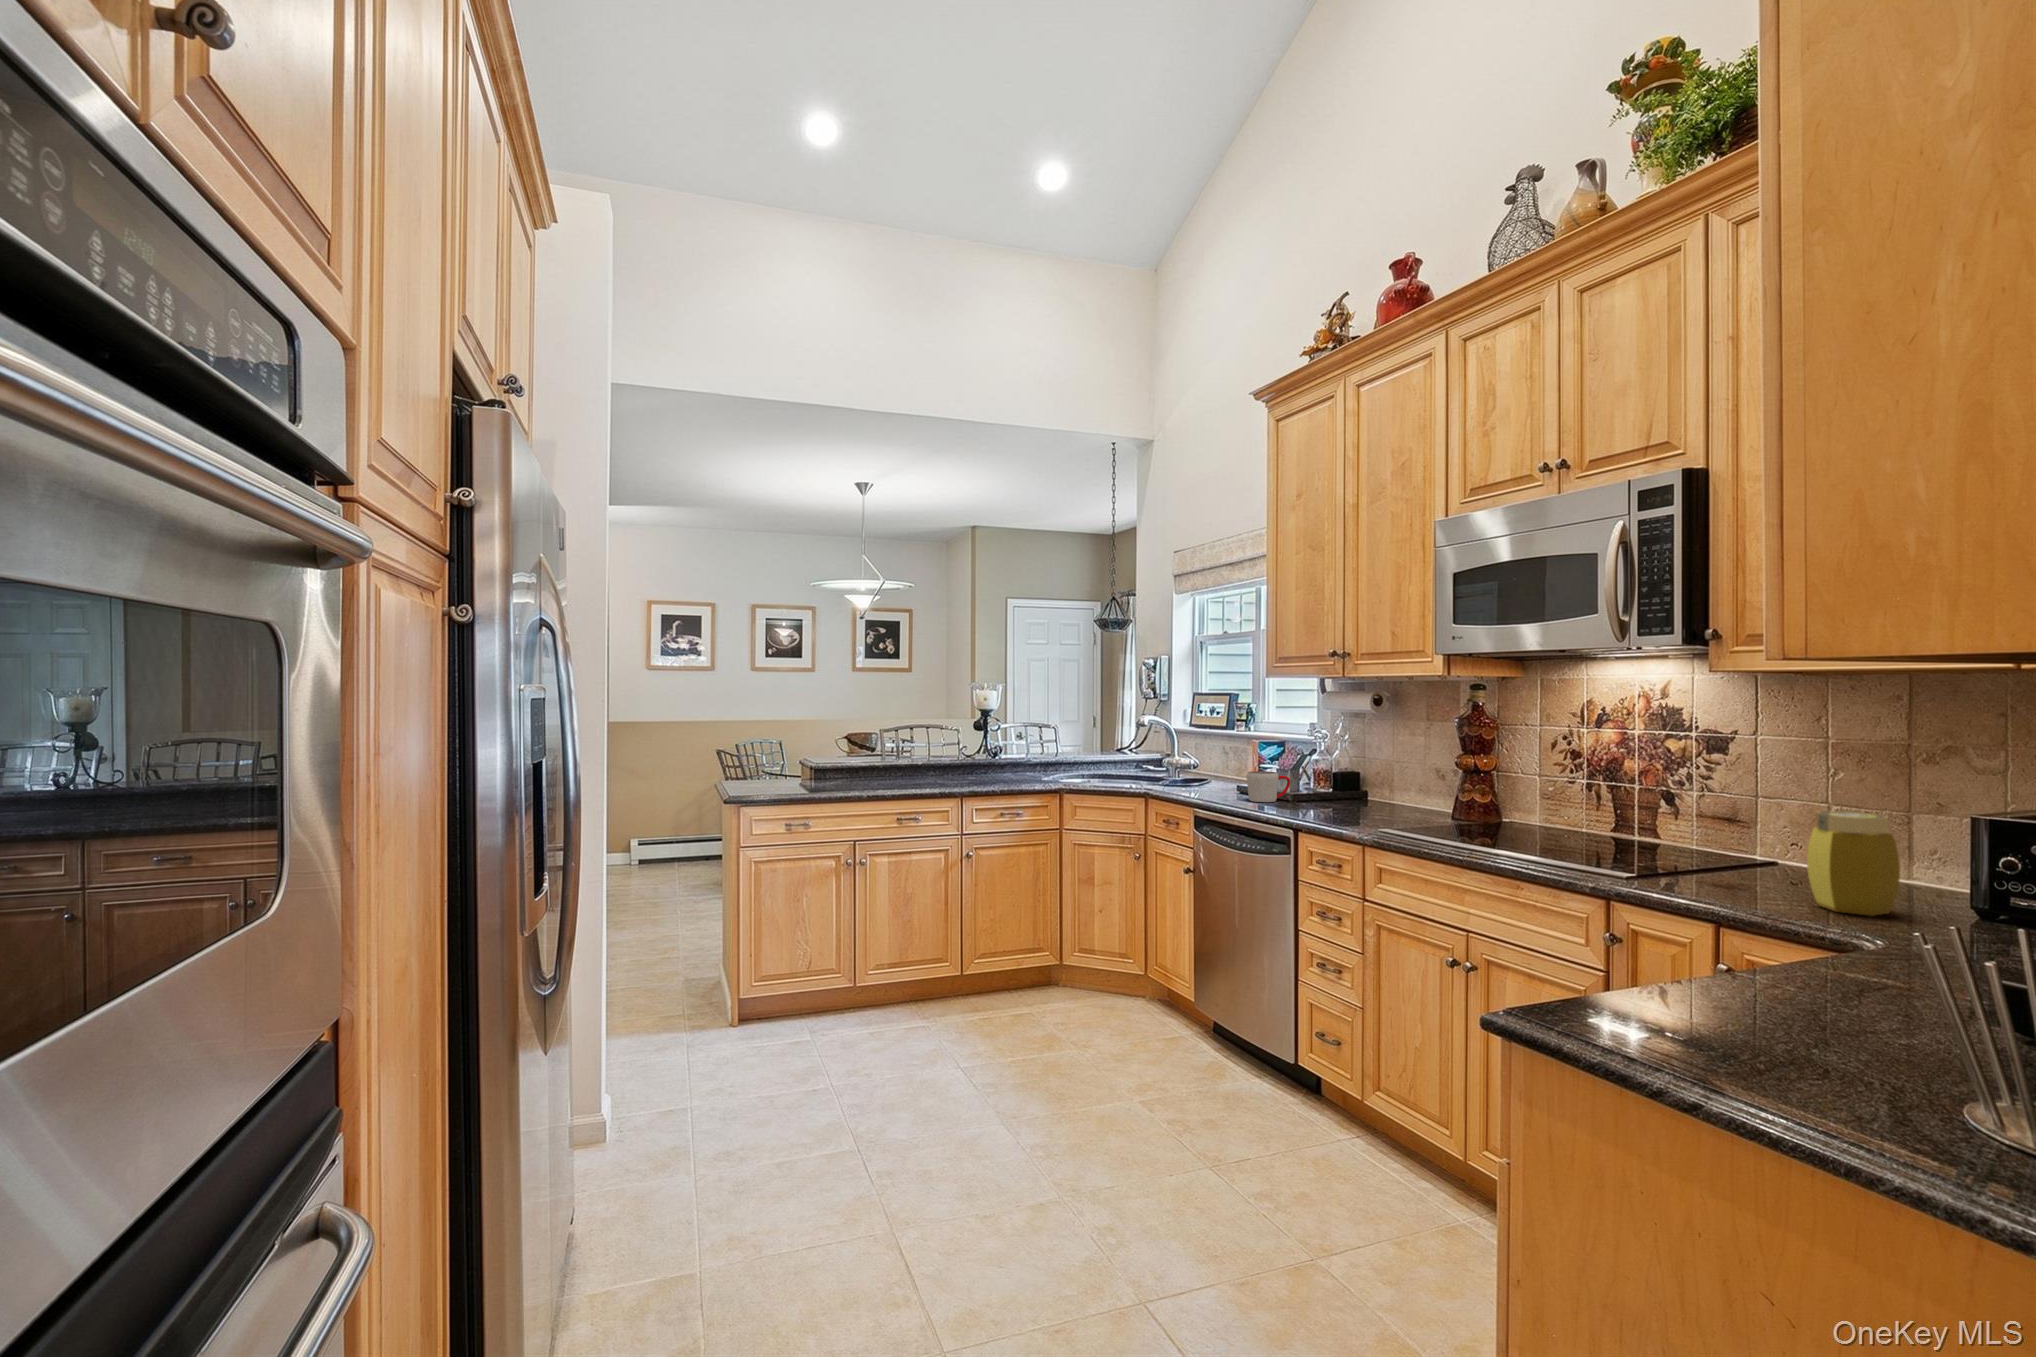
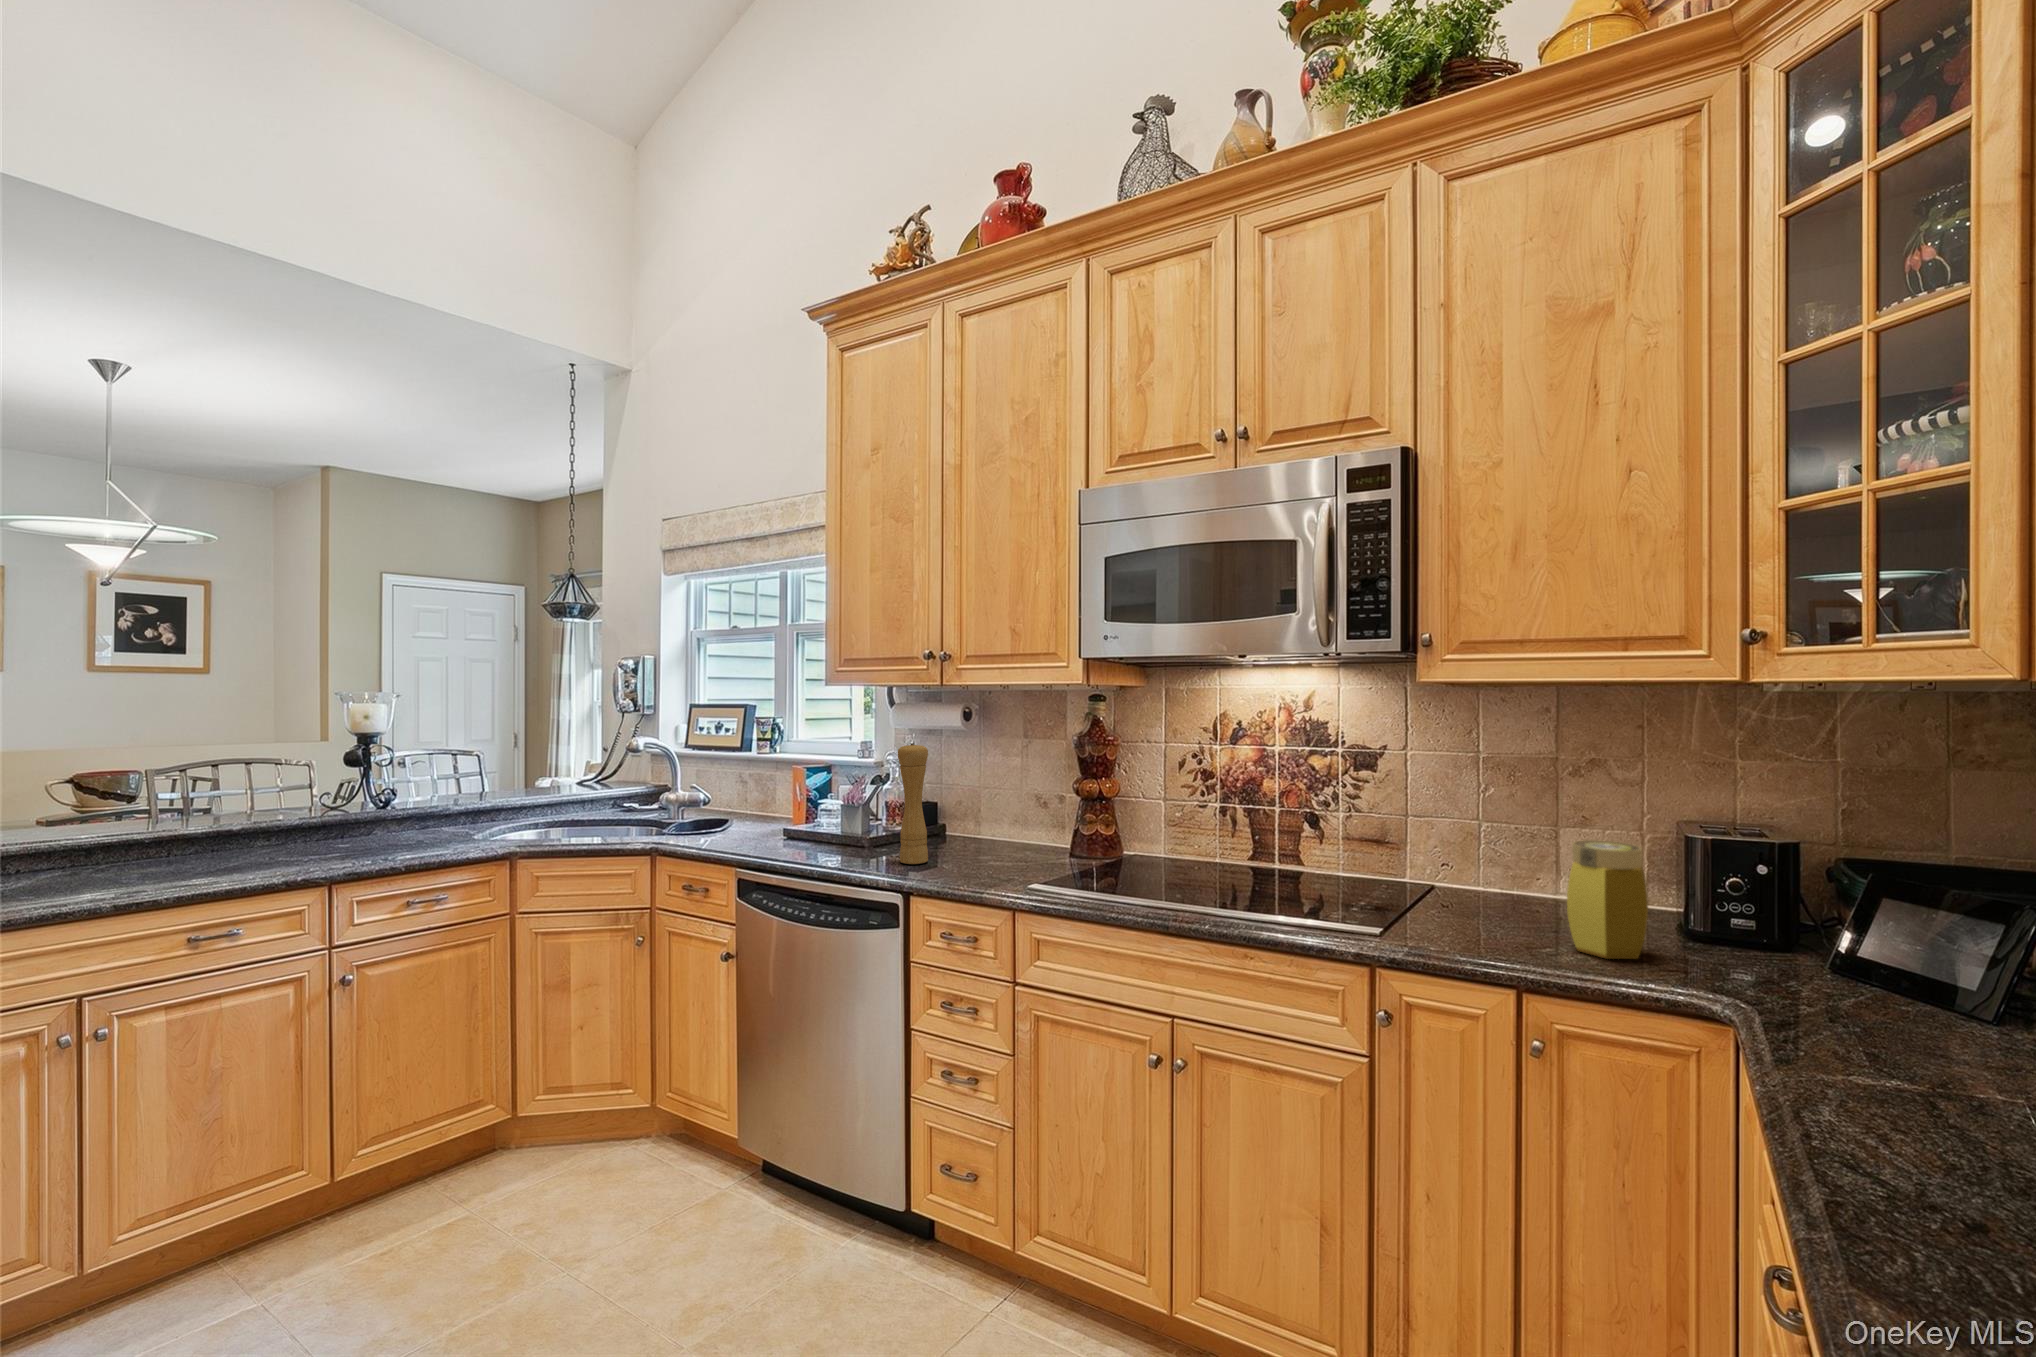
pepper mill: none [1300,719,1324,811] -> present [898,743,928,864]
mug: present [1247,771,1290,802] -> none [815,812,869,855]

